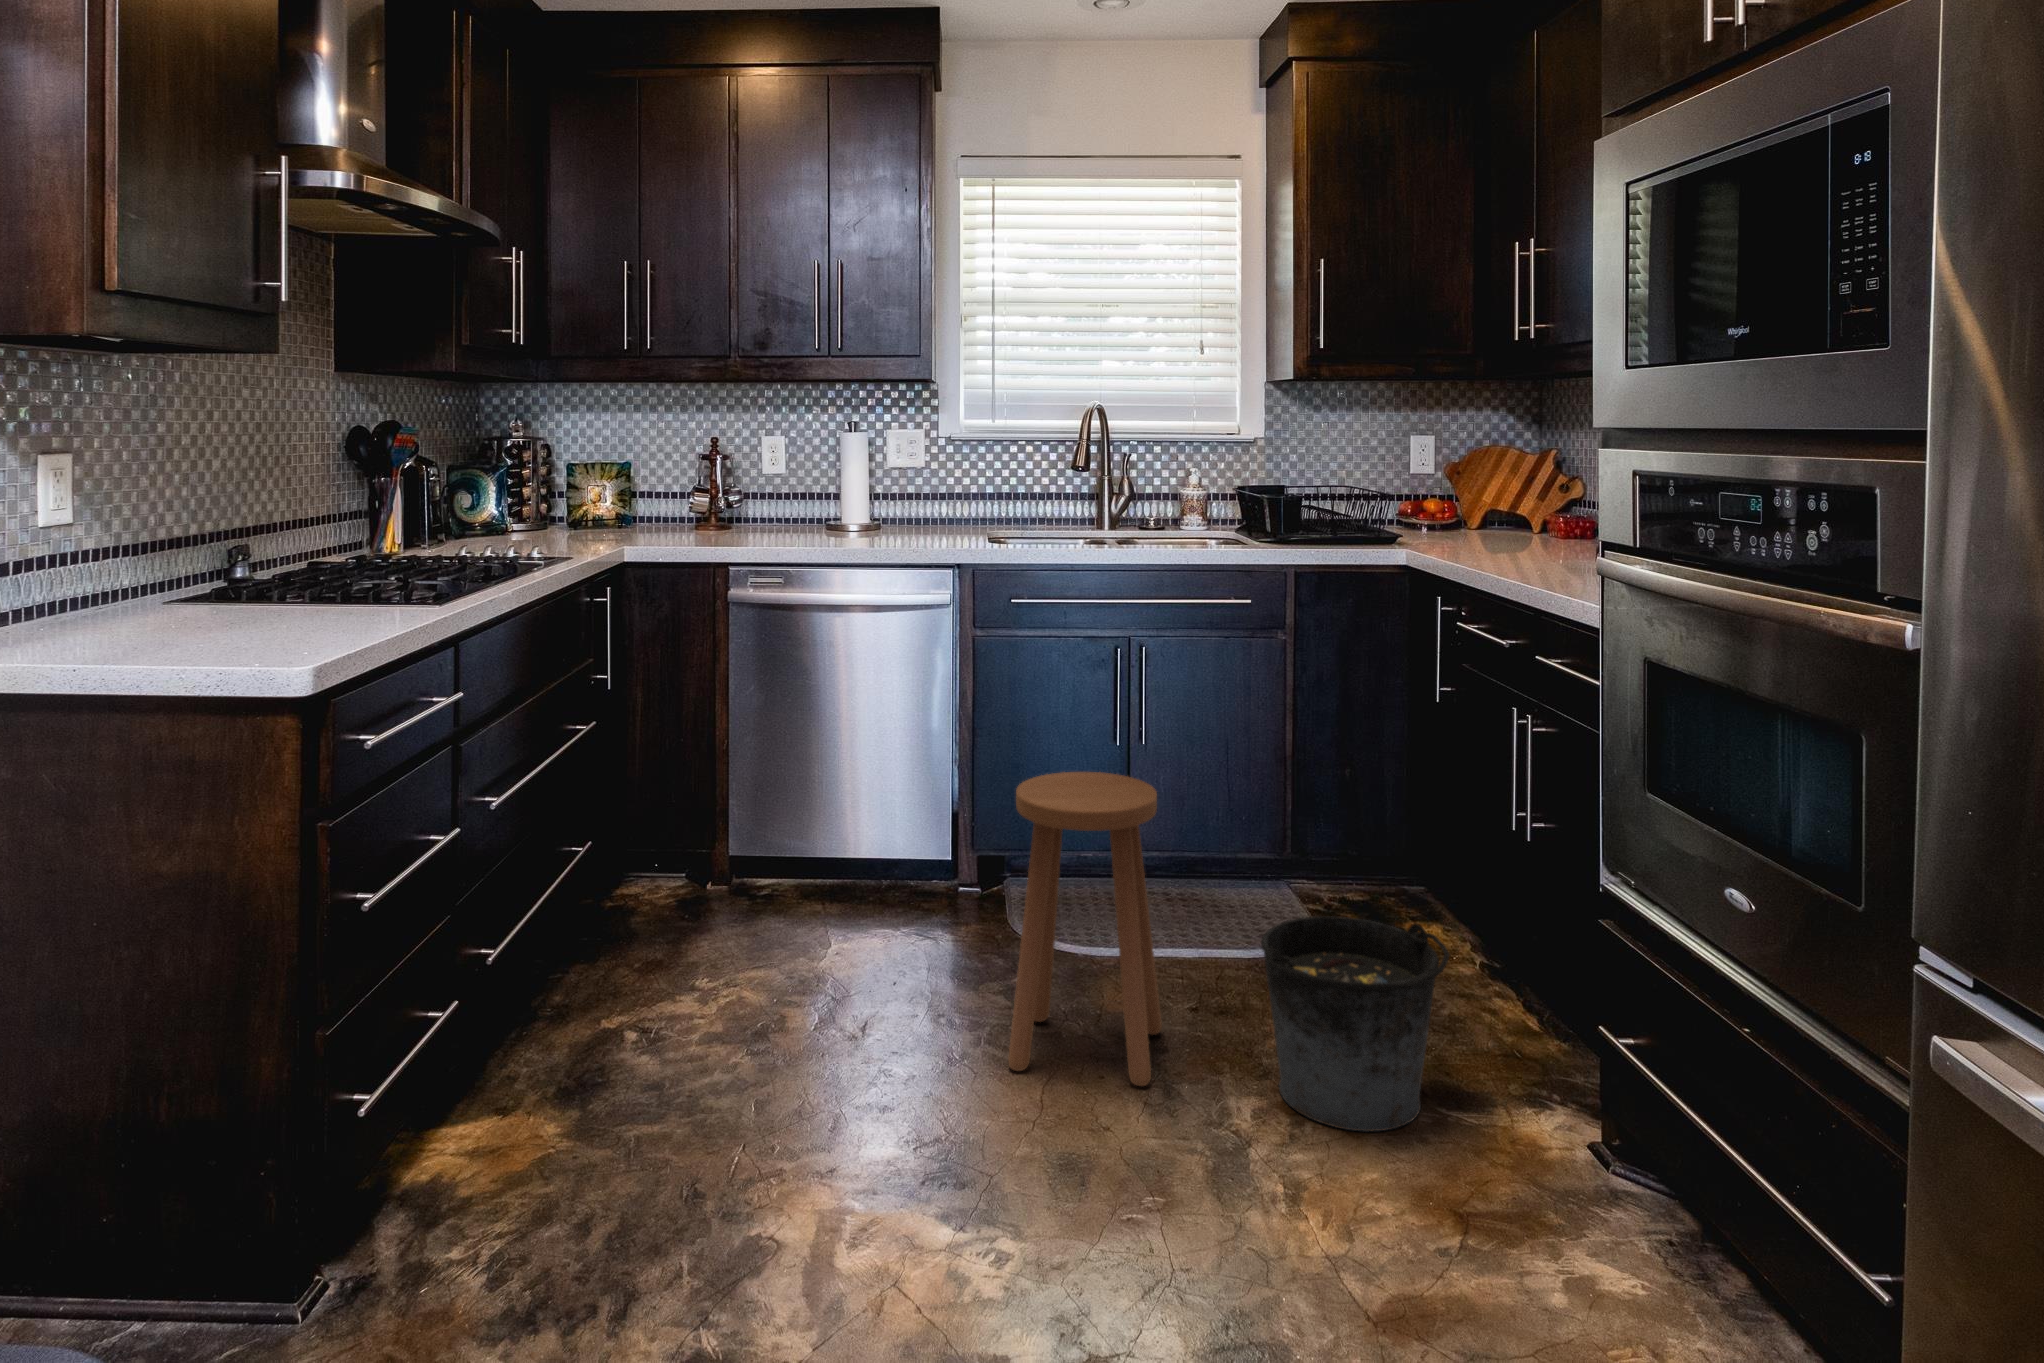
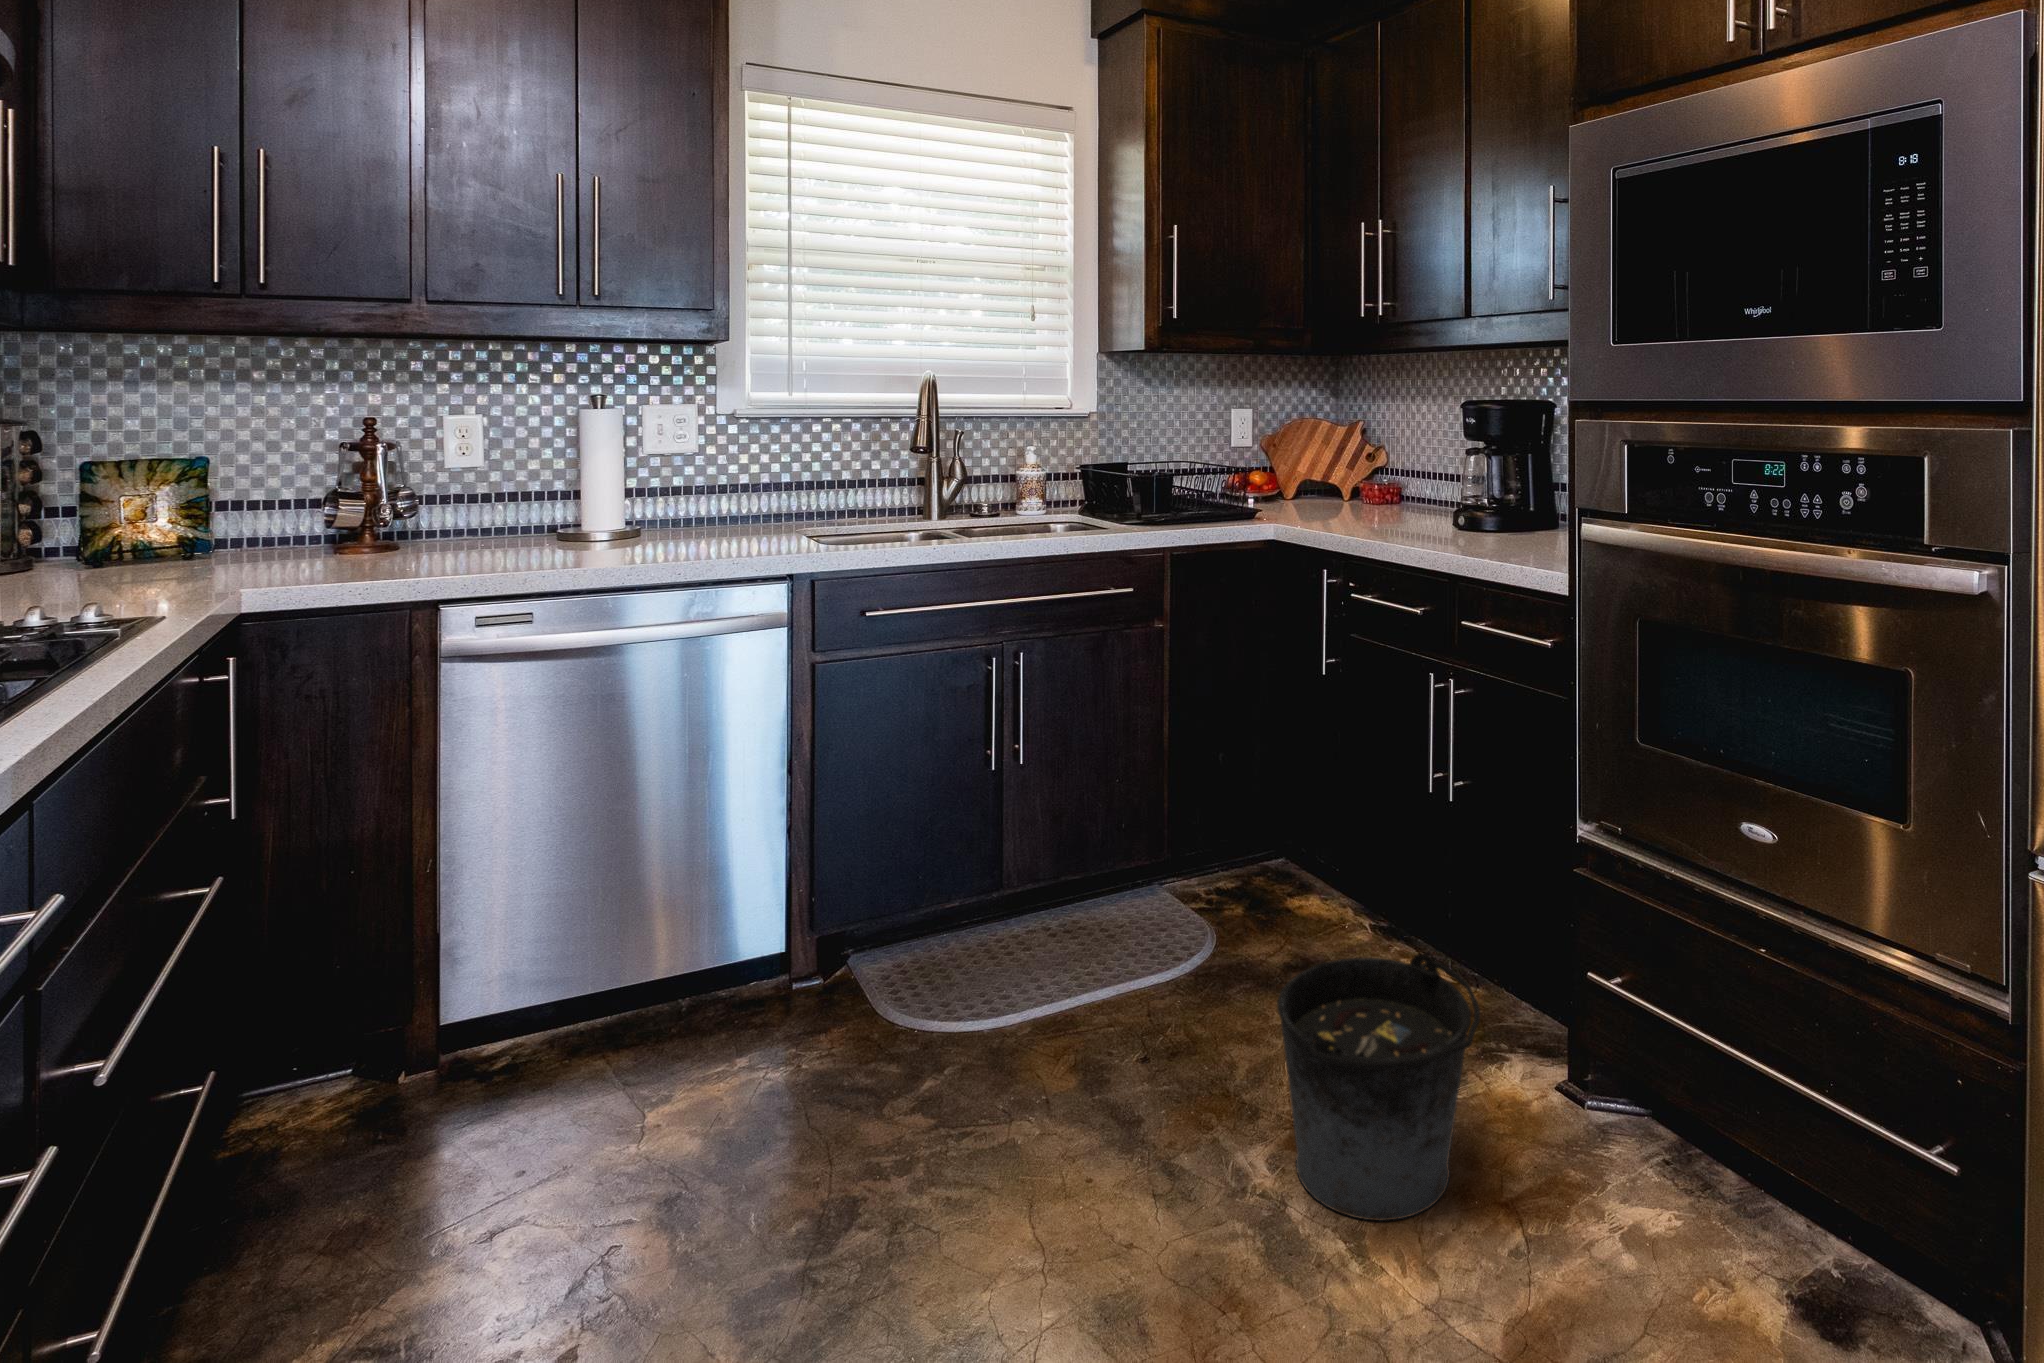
stool: present [1008,772,1162,1086] -> none [973,846,1166,1275]

